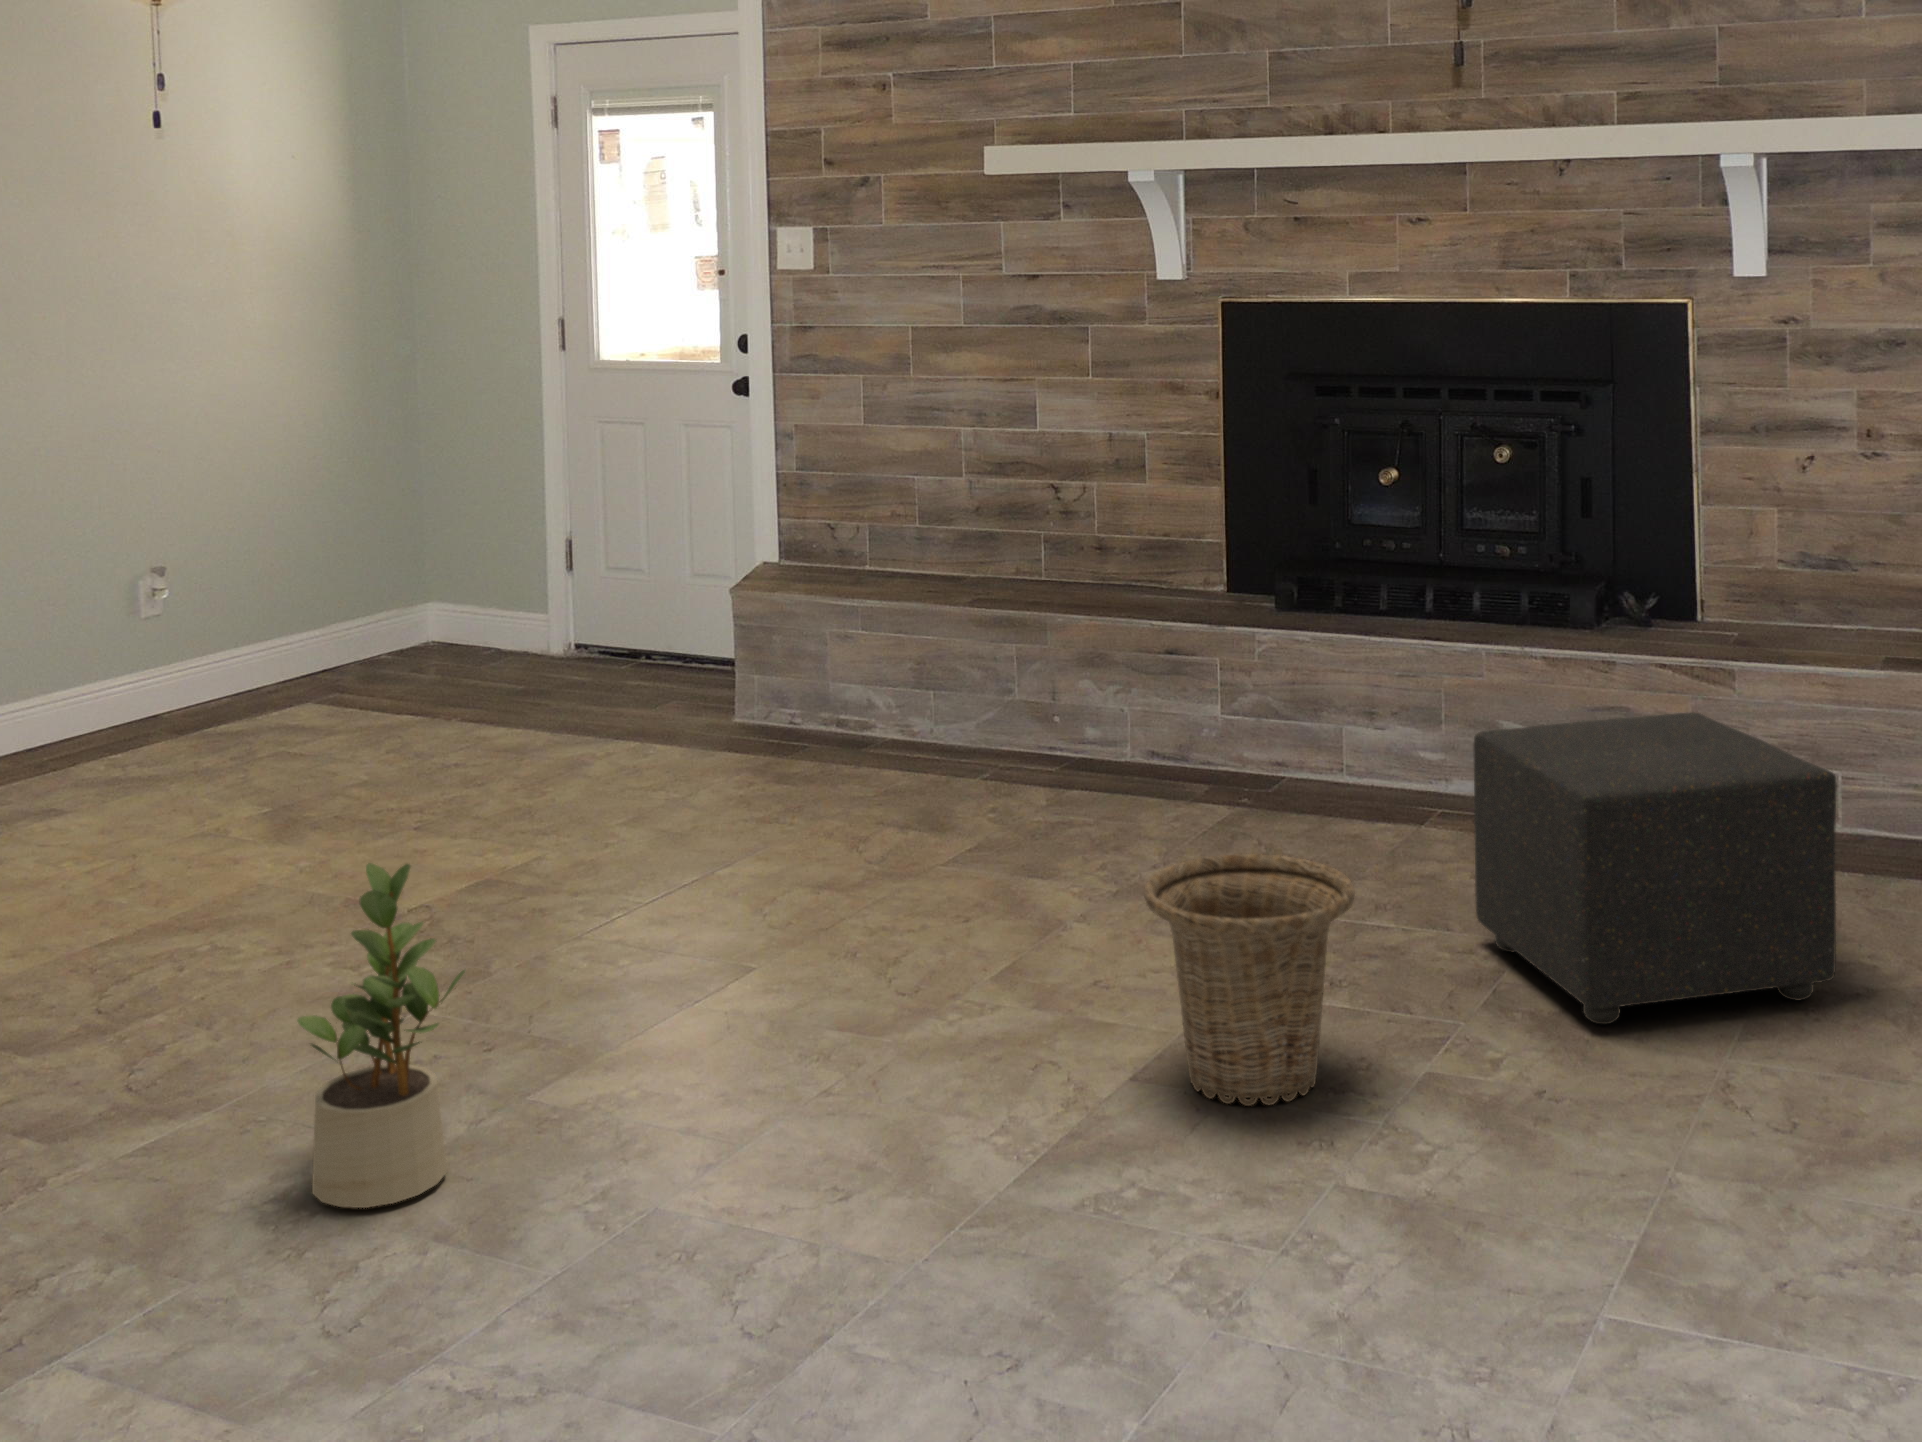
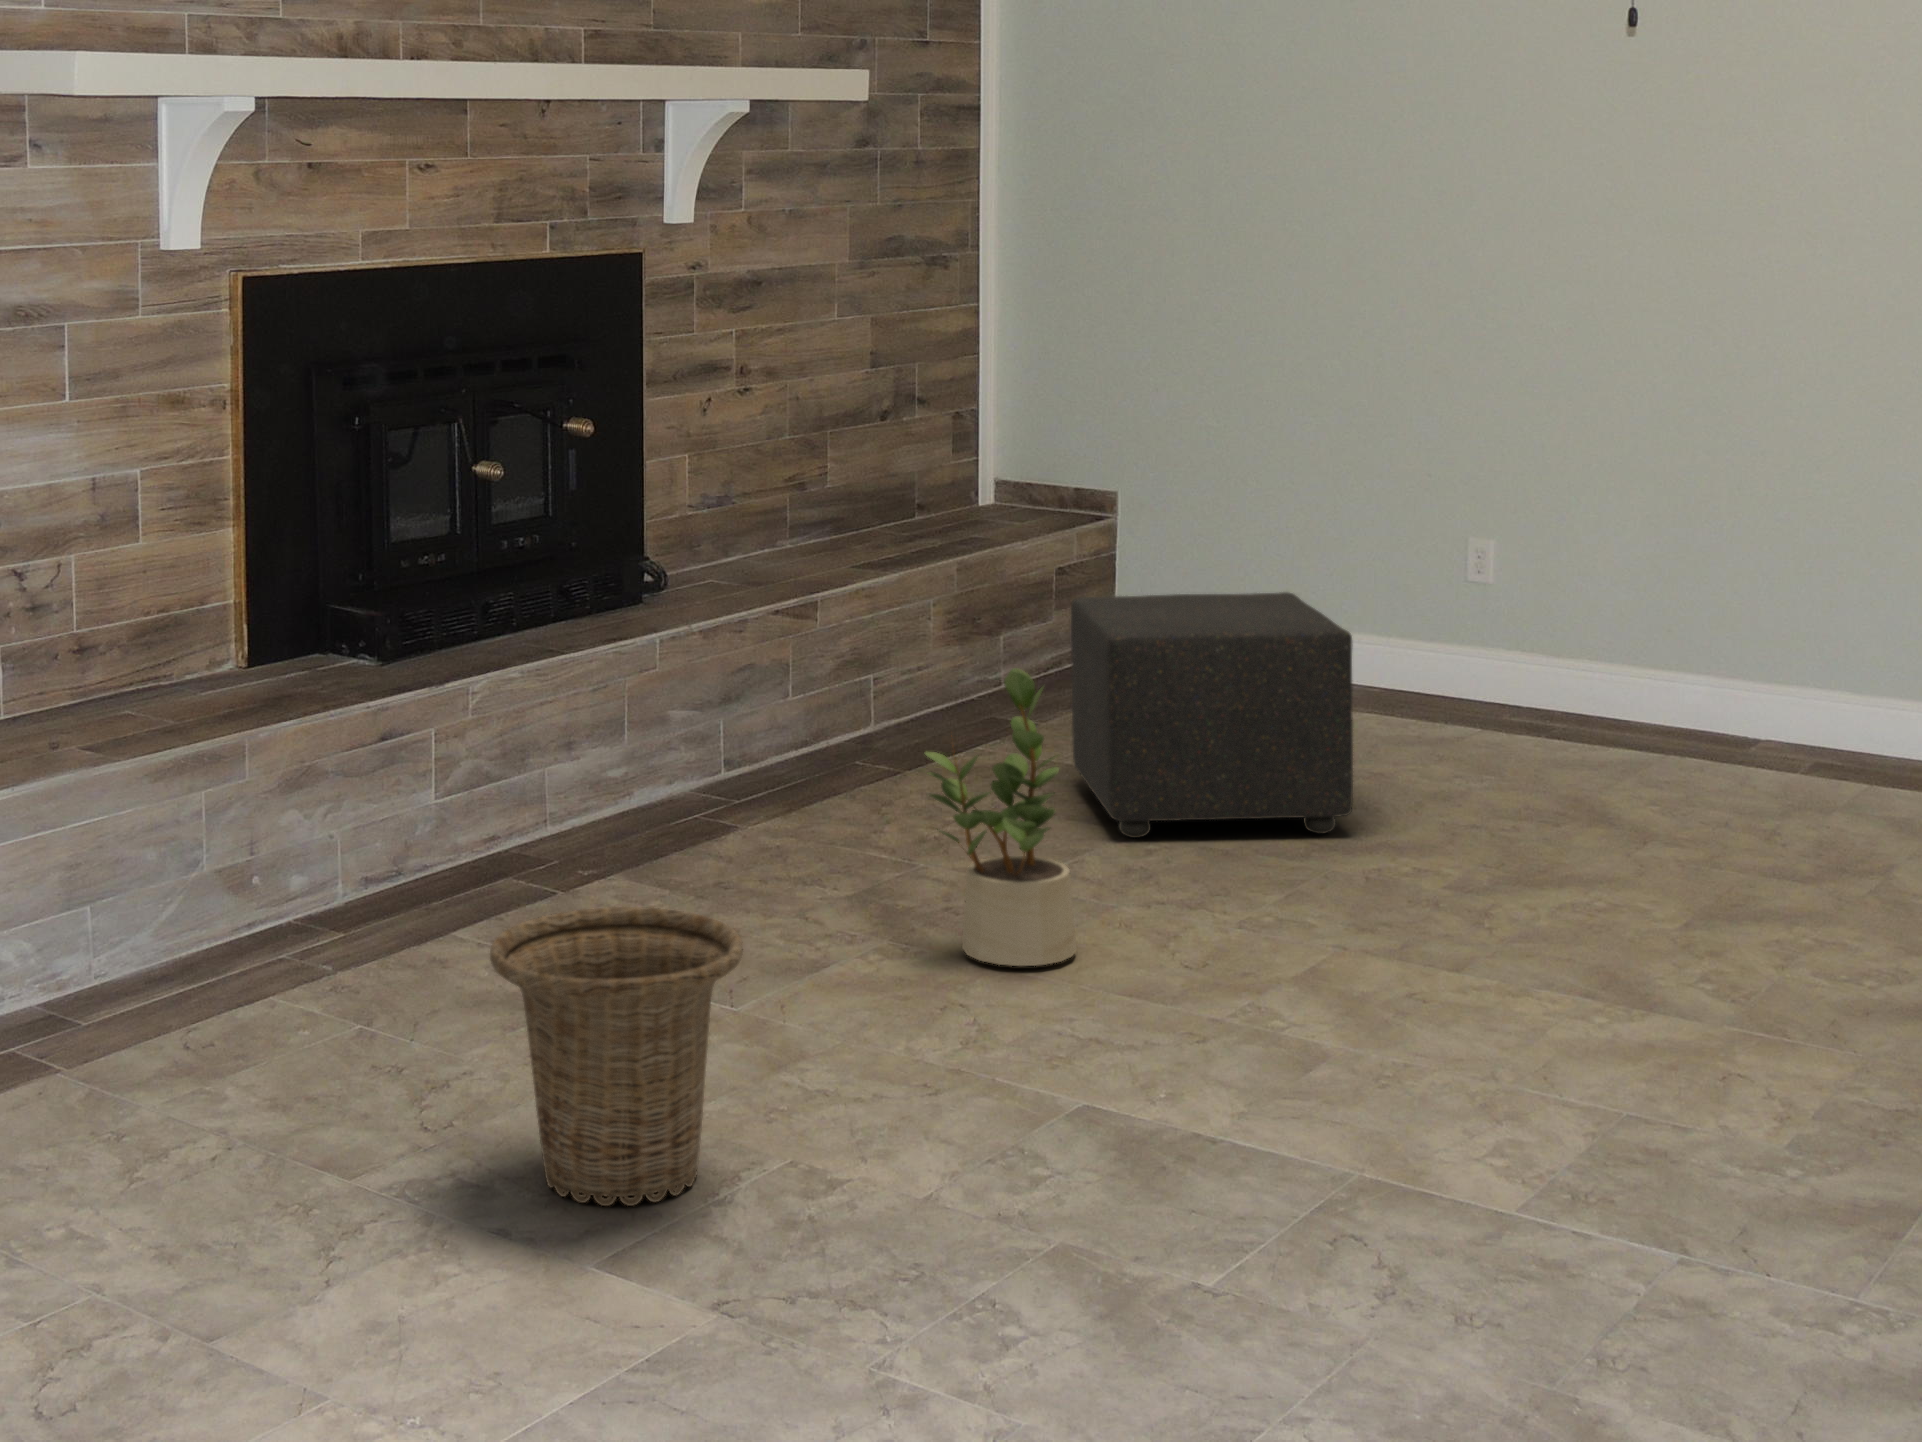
basket: present [1144,854,1355,1106] -> present [490,907,743,1206]
potted plant: present [297,863,465,1208] -> present [925,668,1077,966]

